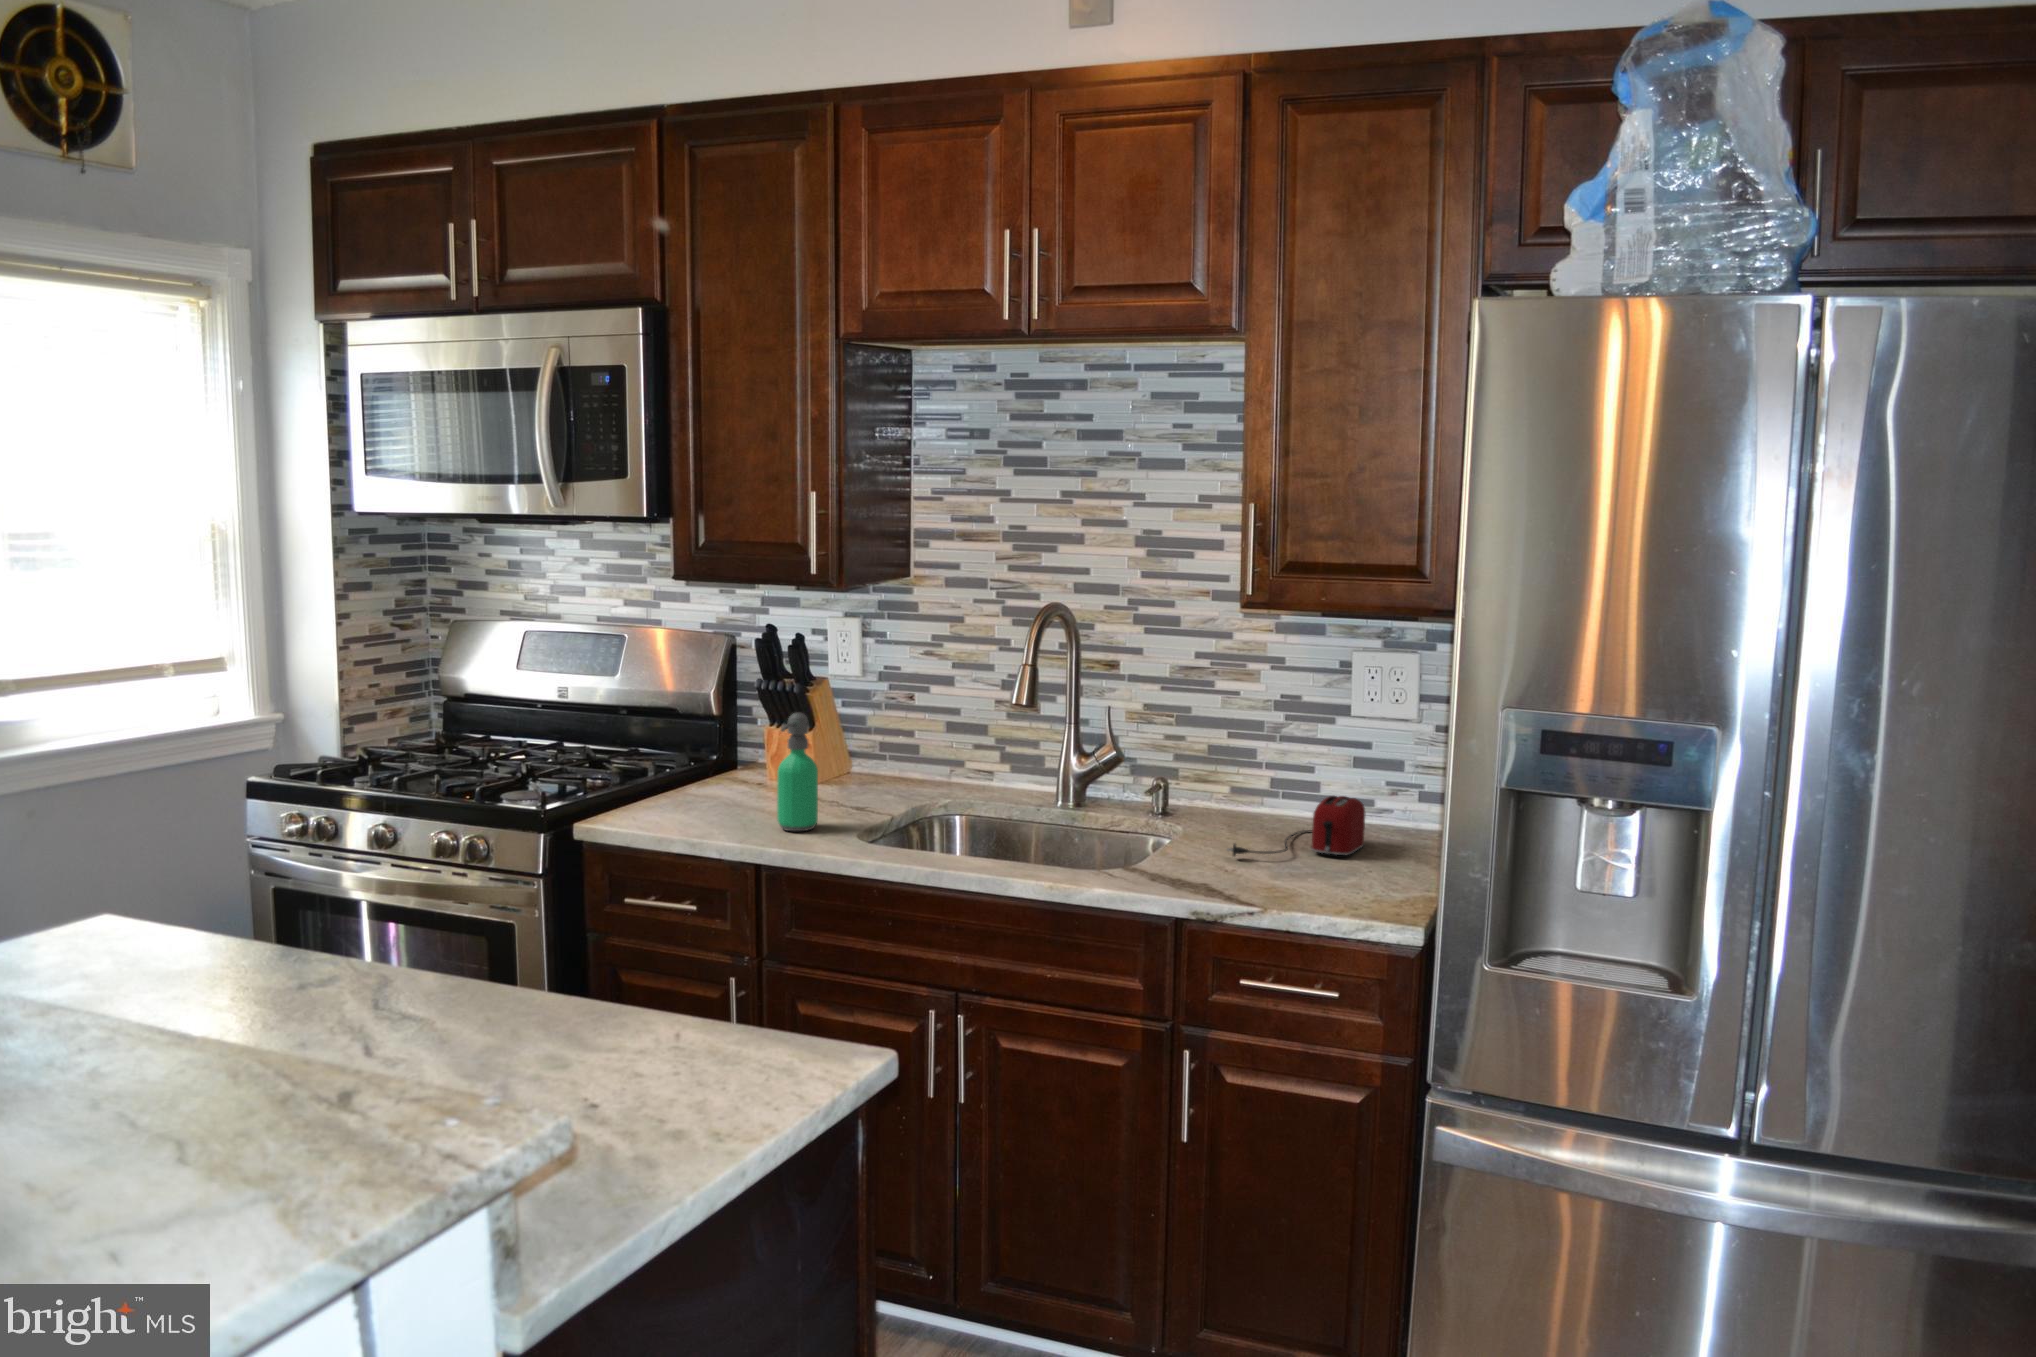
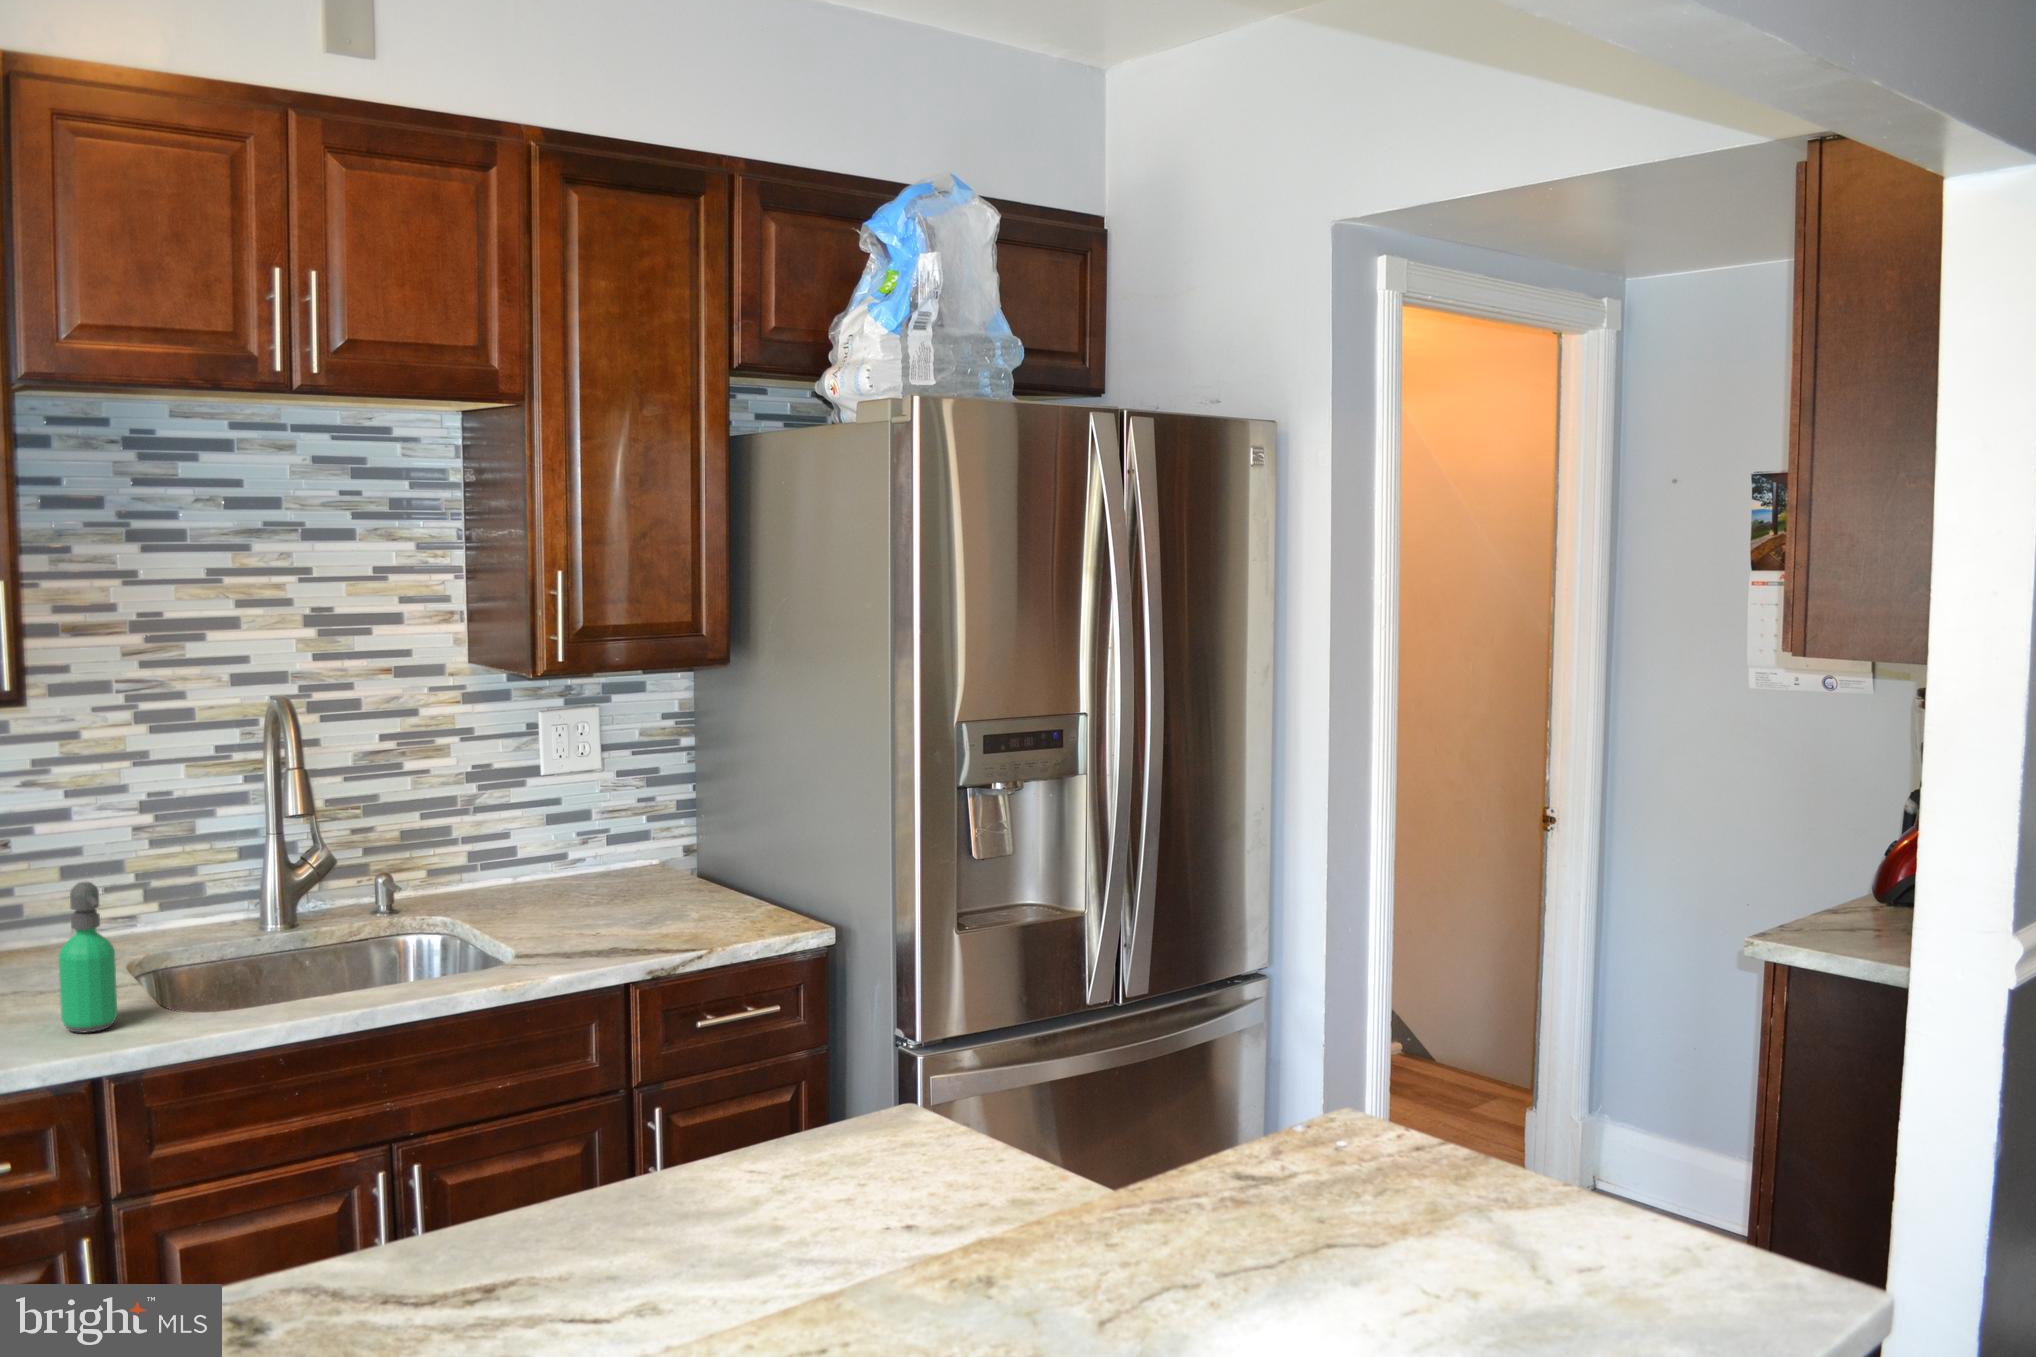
toaster: present [1227,796,1365,856] -> none [540,851,632,930]

